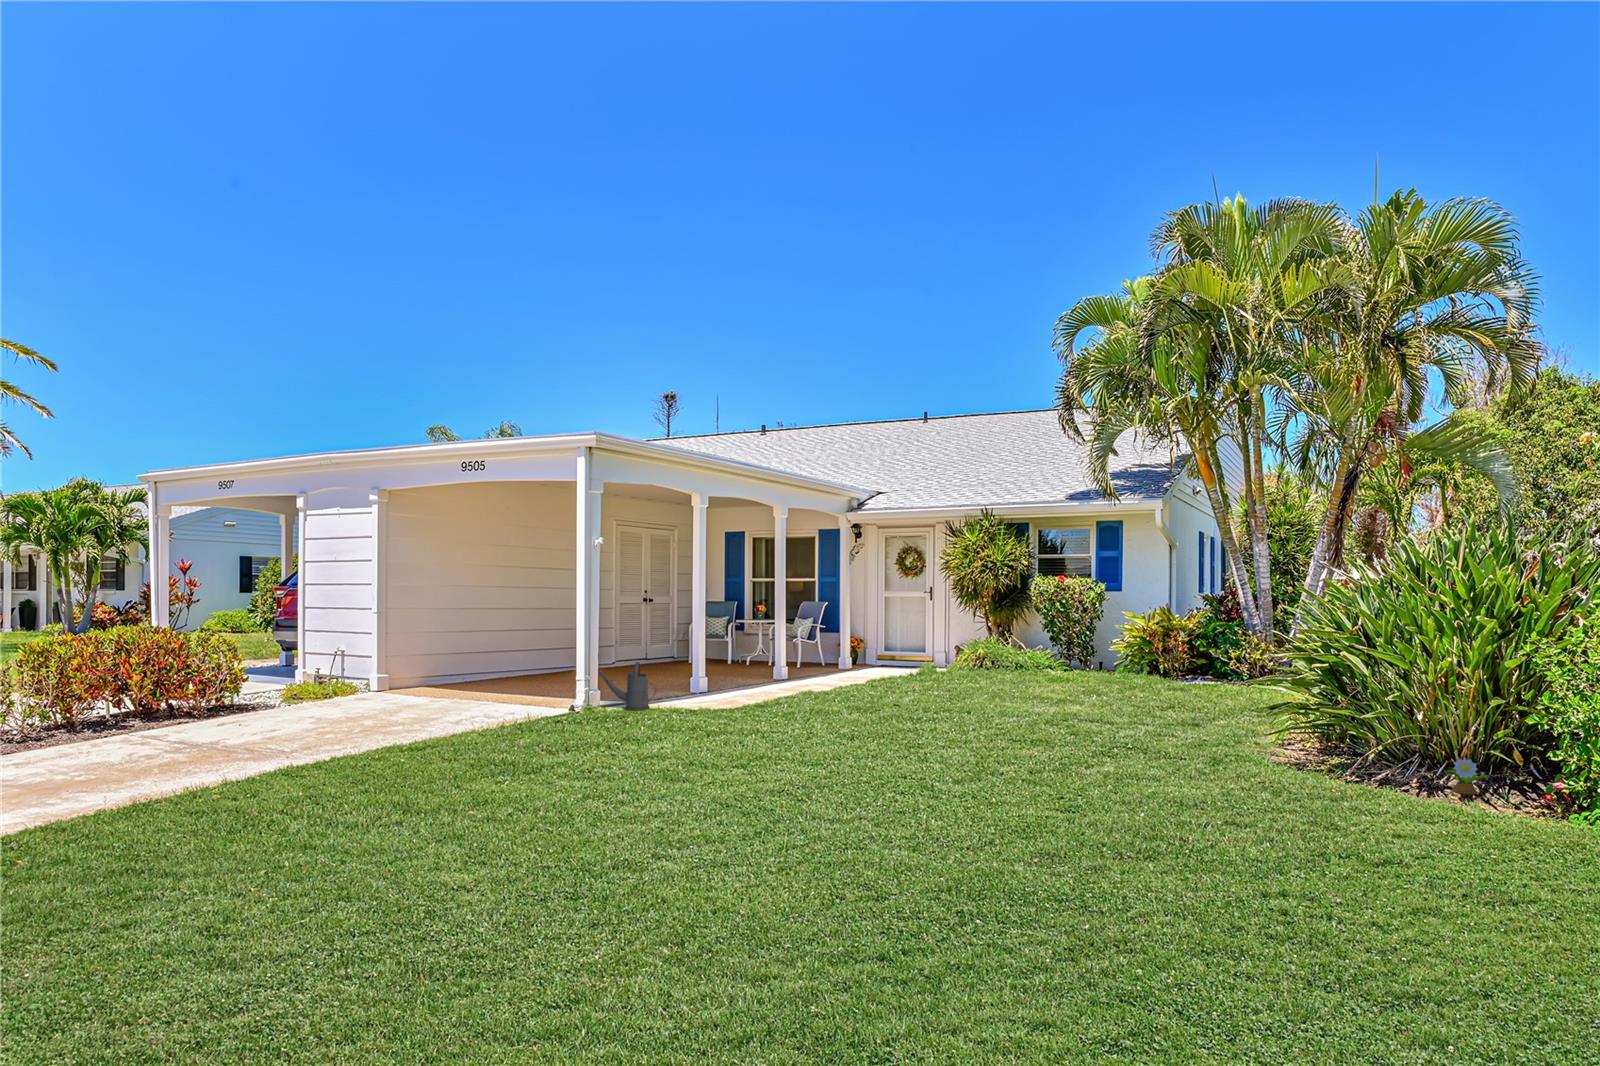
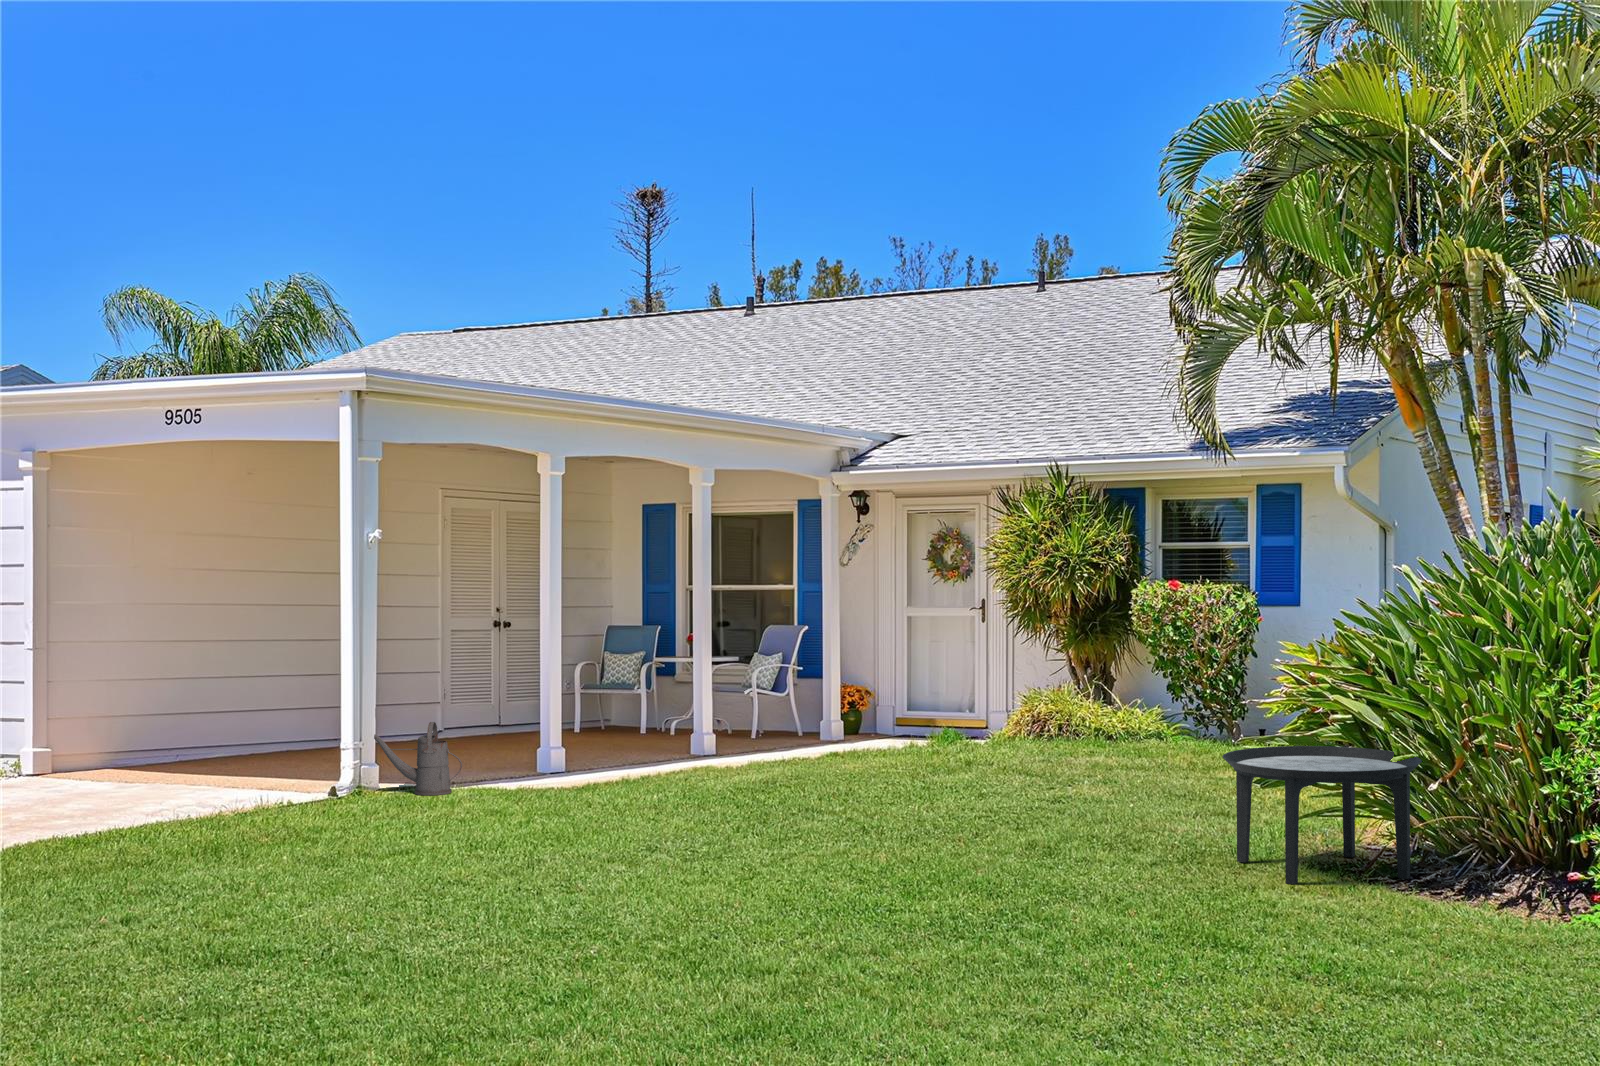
round table: none [1227,683,1378,784] -> present [1222,746,1422,884]
decorative plant: present [1443,757,1490,794] -> none [1482,844,1543,896]

